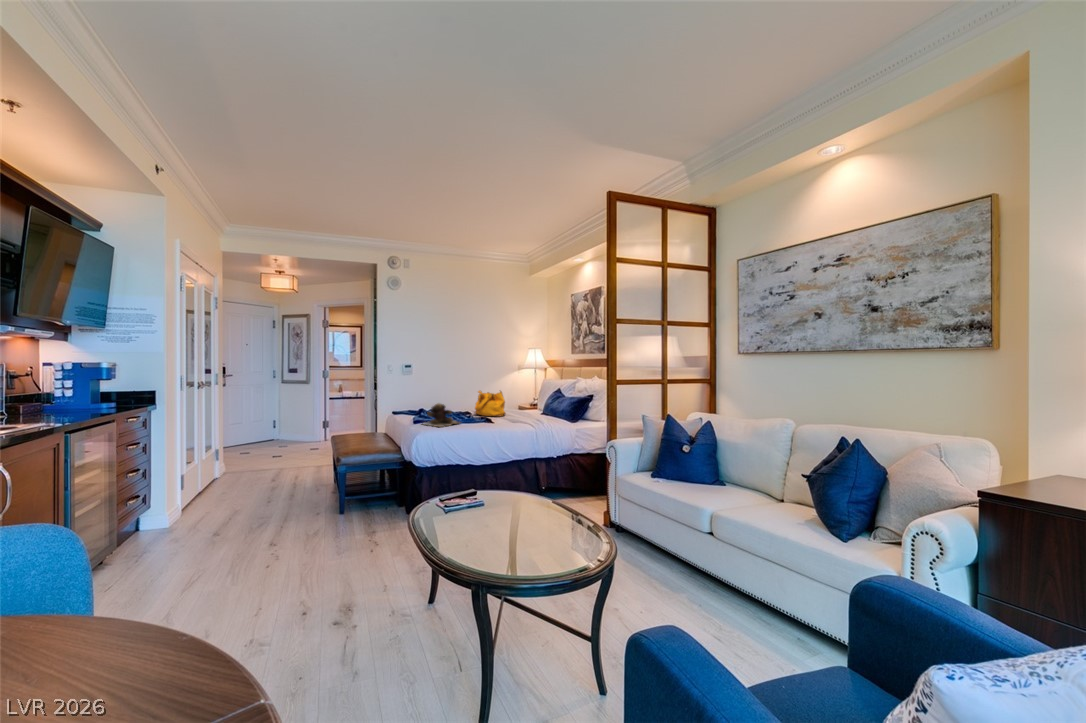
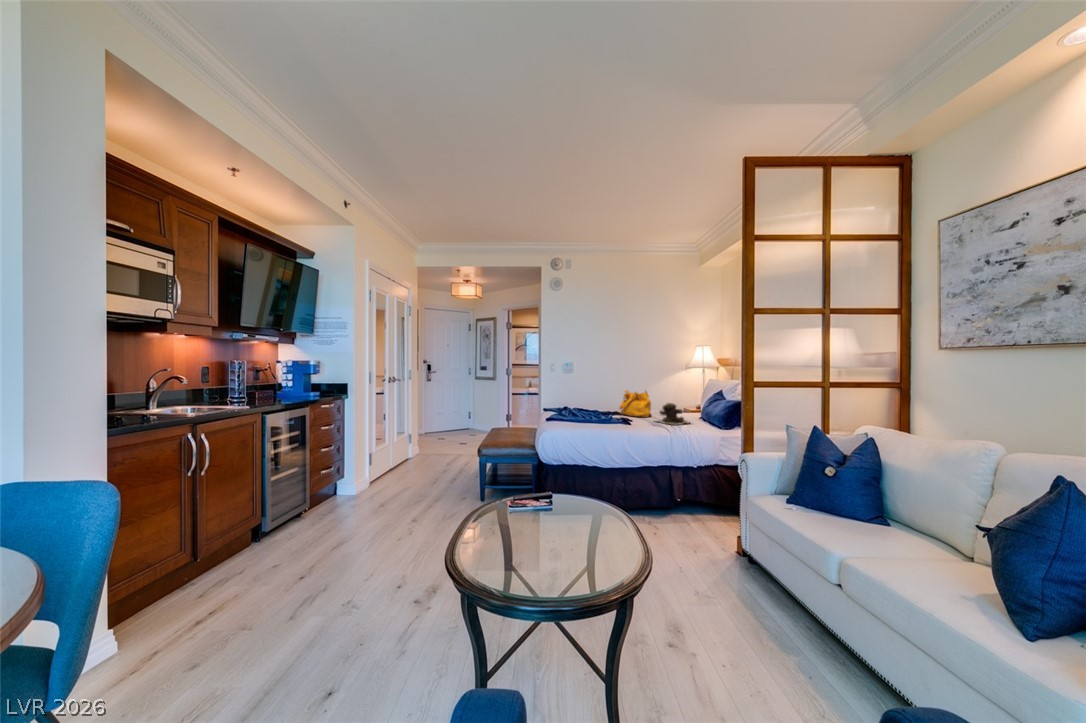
teddy bear: present [424,403,458,427] -> present [655,403,689,425]

